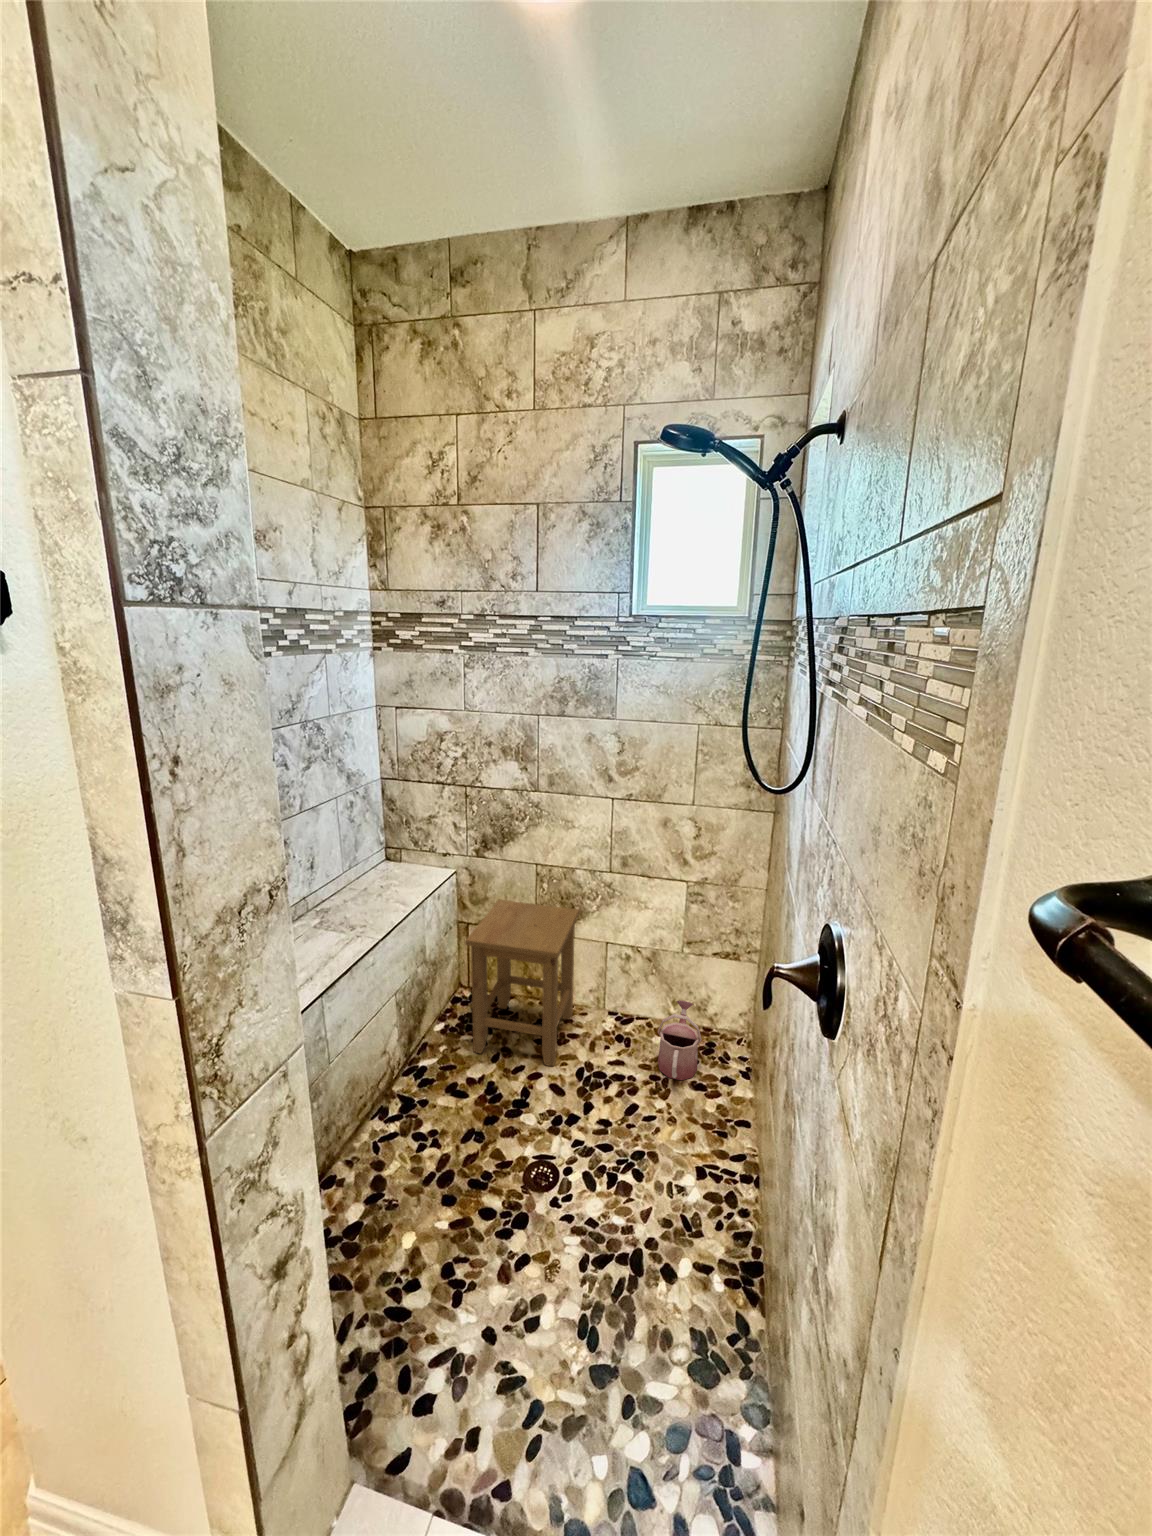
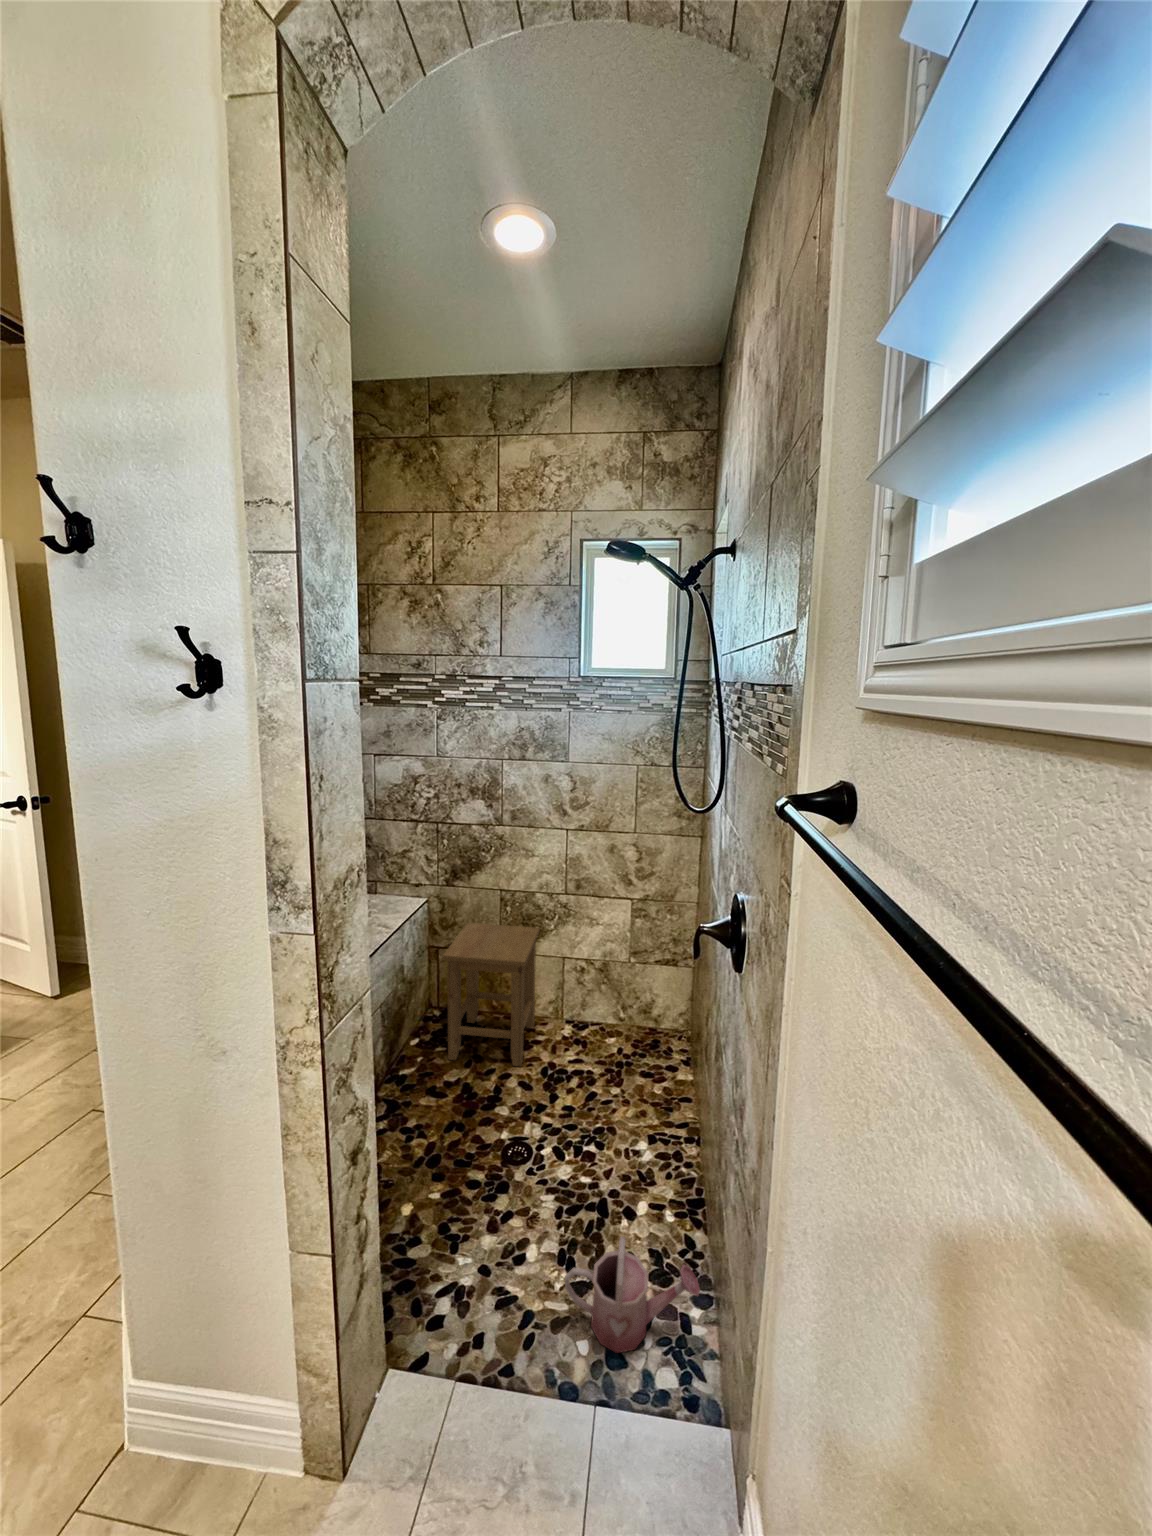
watering can: present [658,1000,702,1080] -> present [565,1237,700,1353]

